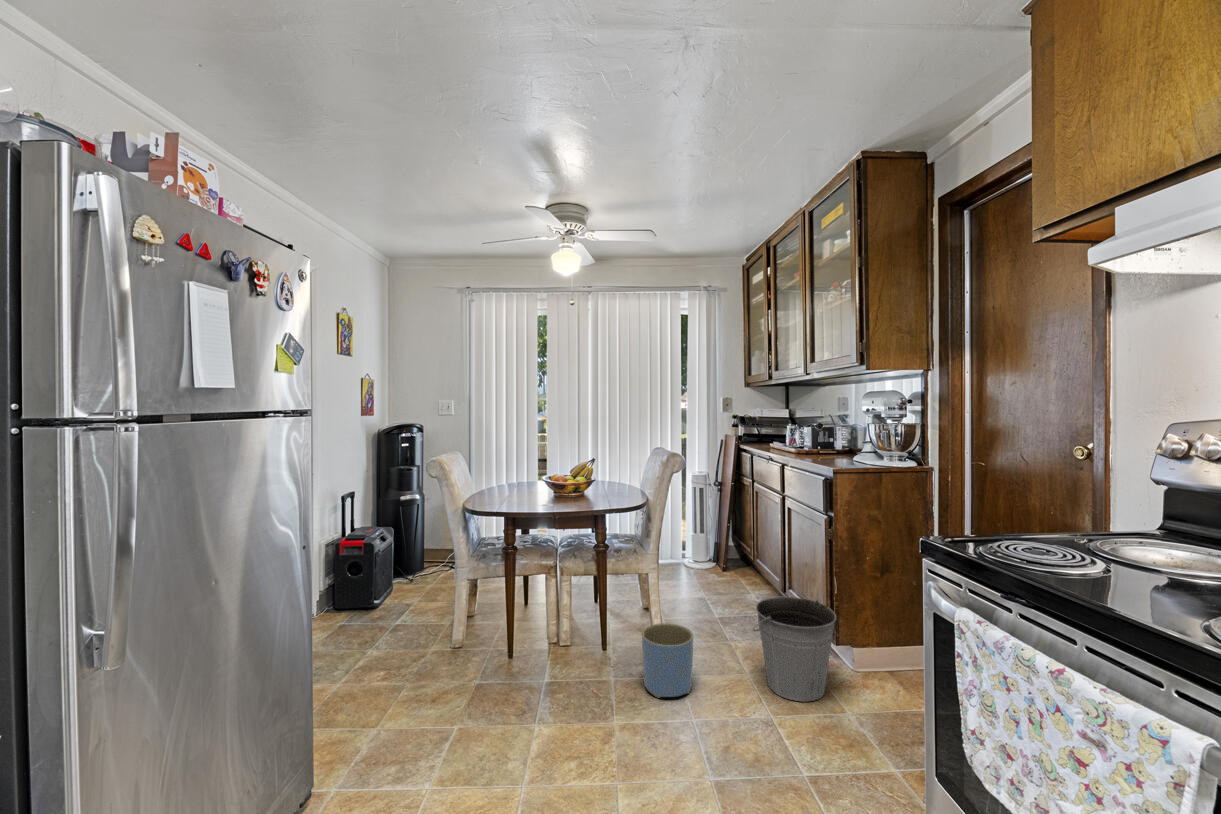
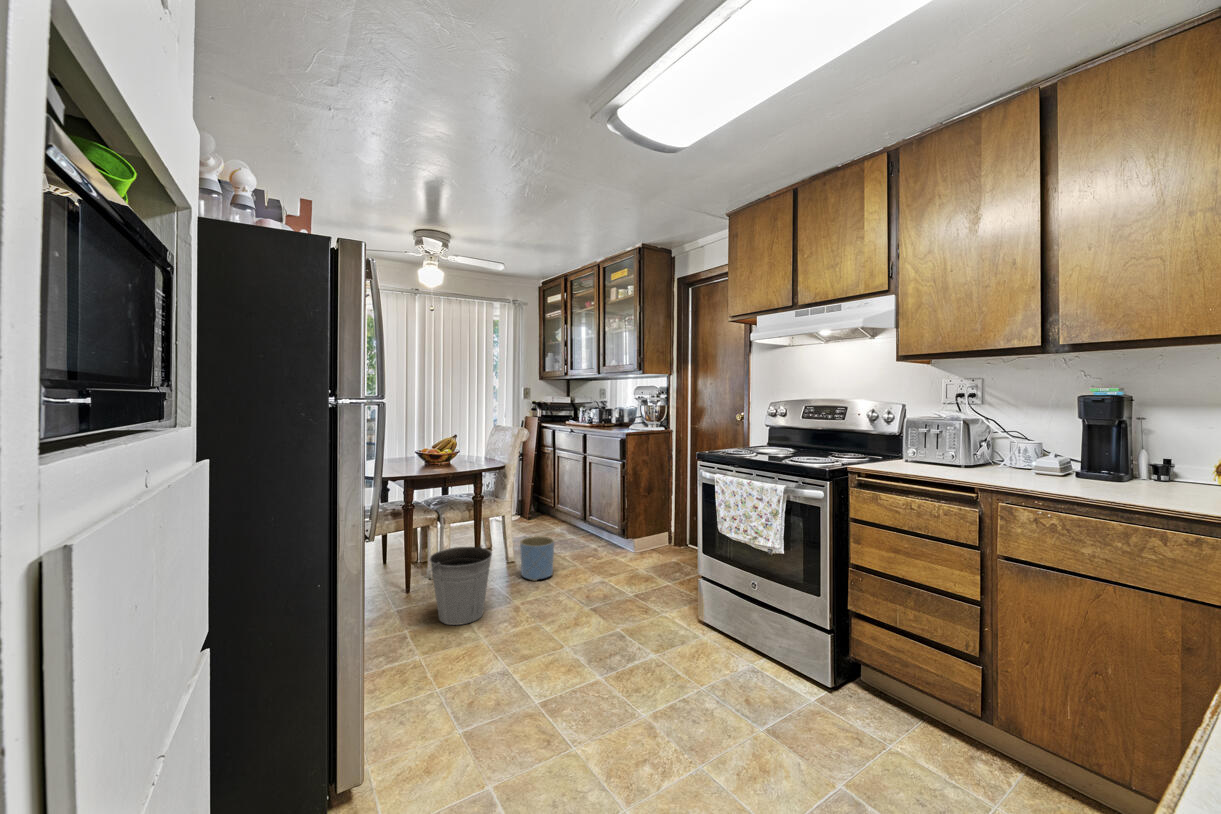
bucket: present [753,596,836,702] -> present [430,545,492,625]

